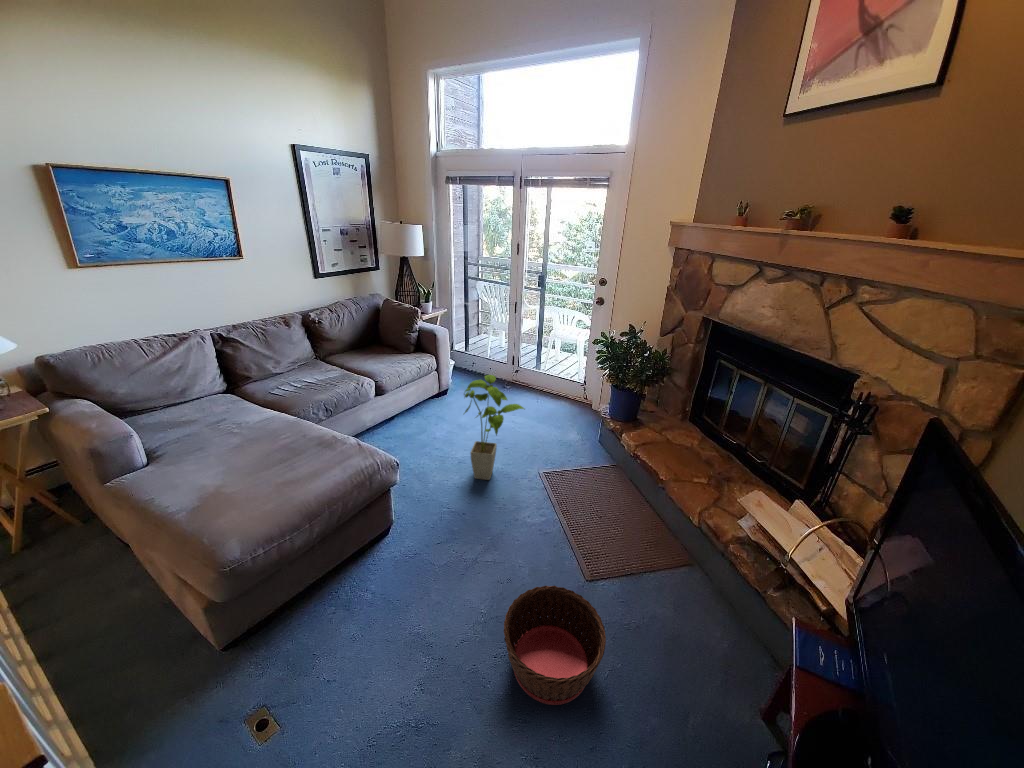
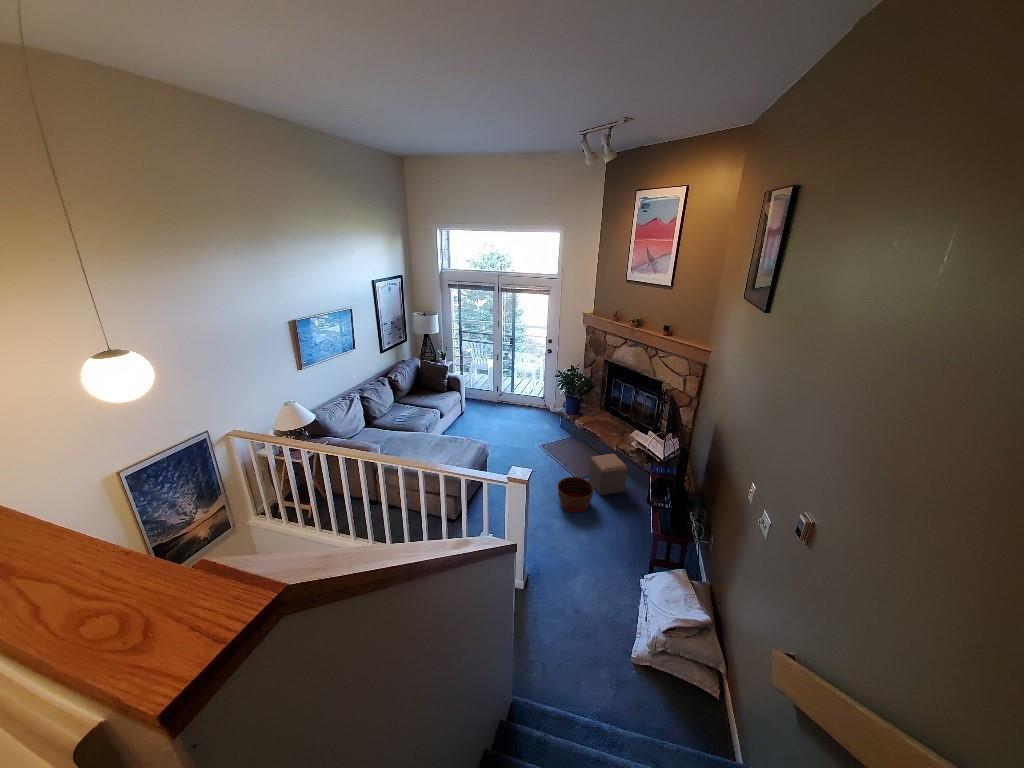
house plant: present [464,375,524,480] -> none [501,400,532,453]
footstool: none [613,539,718,654] -> present [589,454,627,495]

